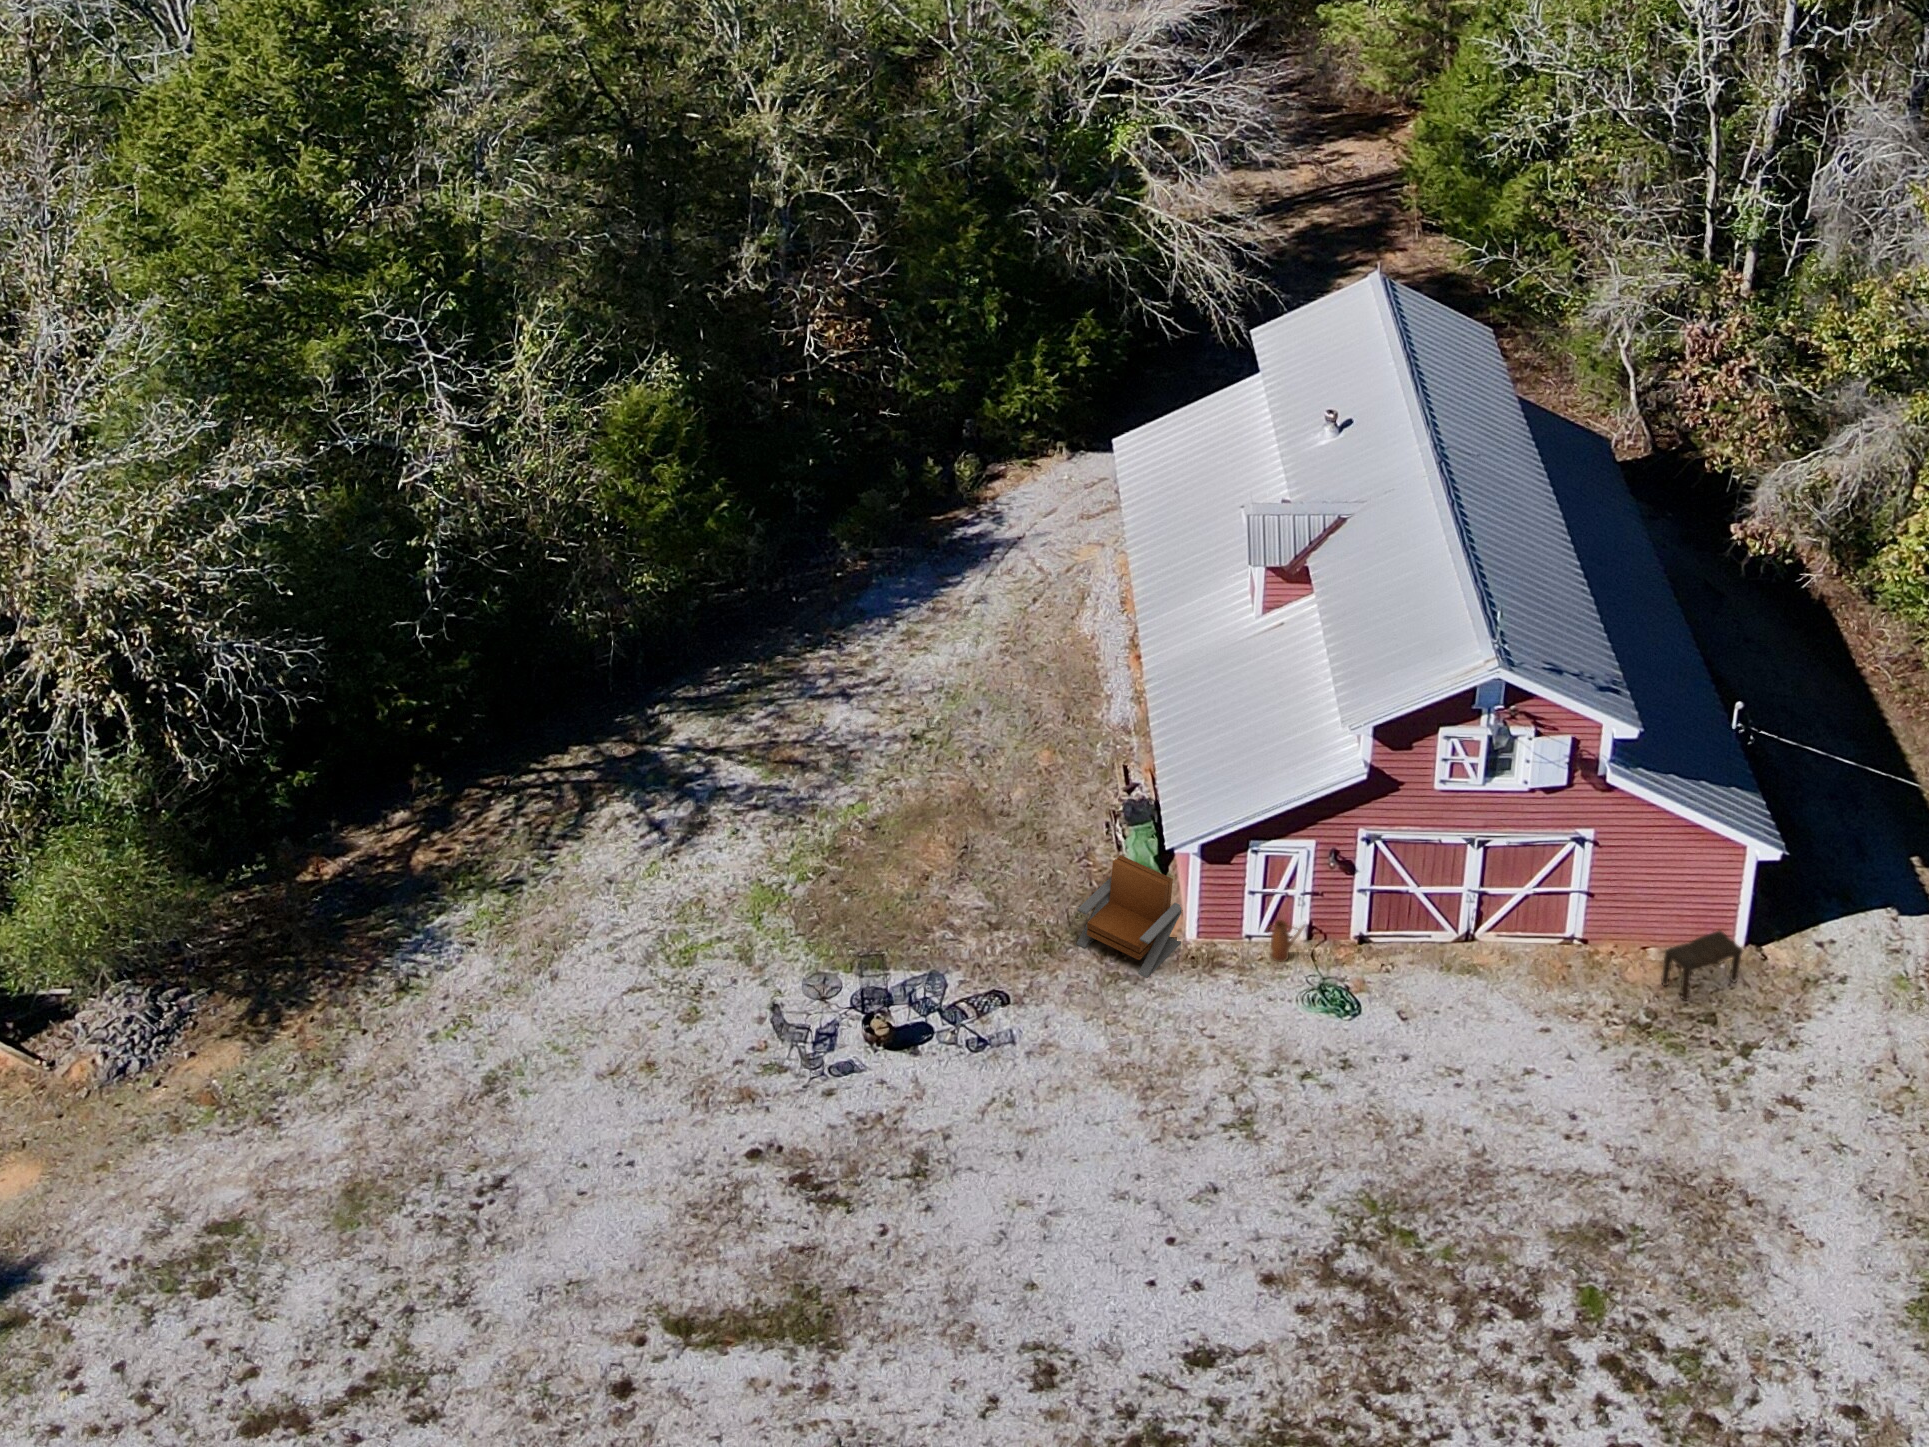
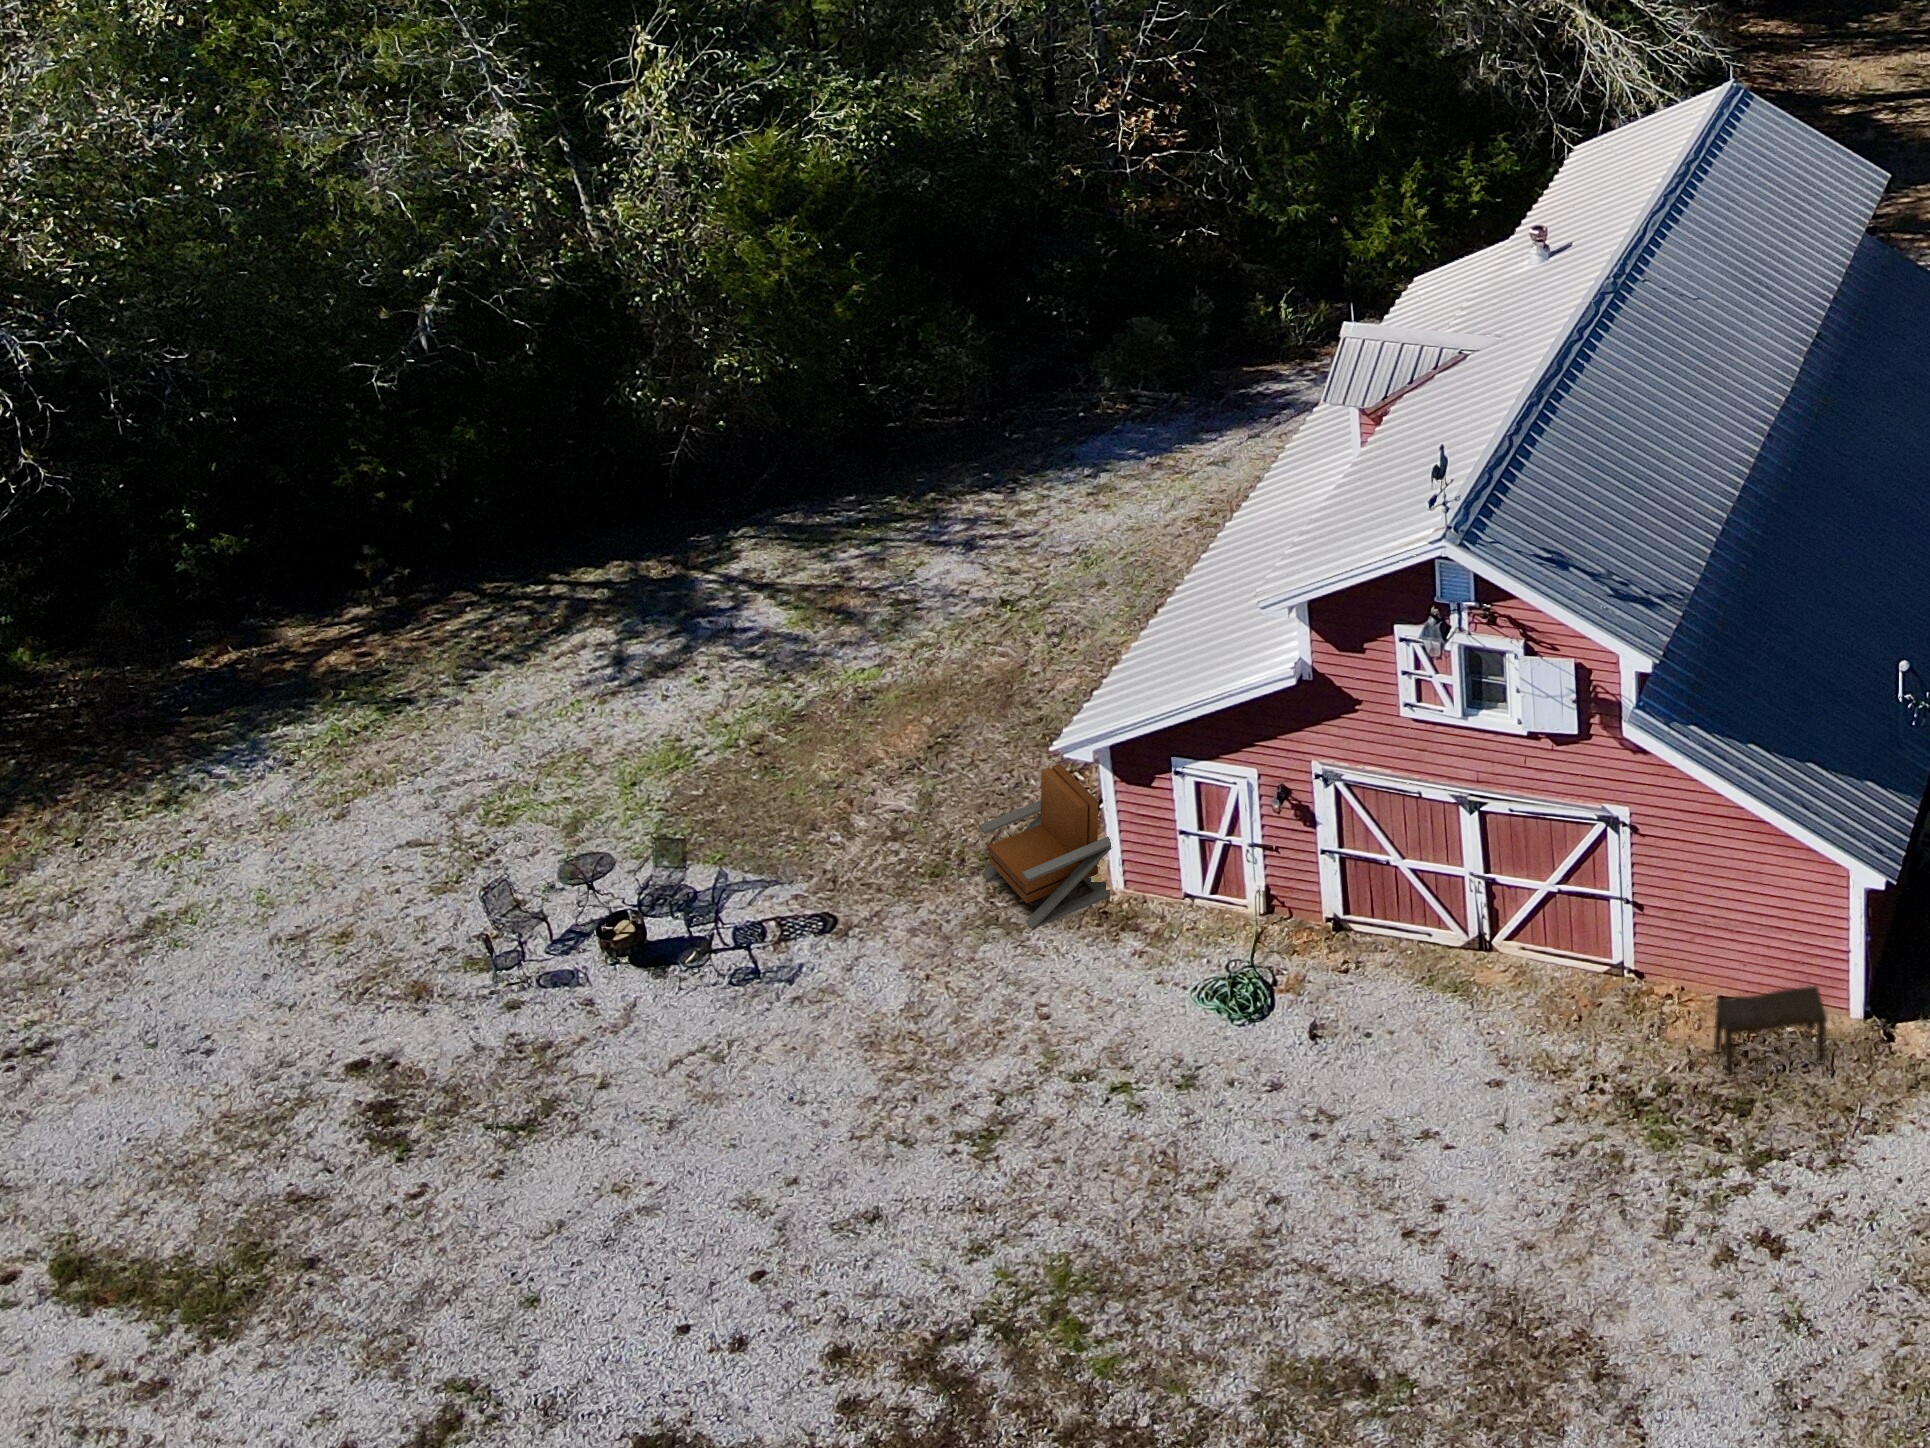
watering can: present [1270,920,1305,962] -> none [1207,879,1255,938]

